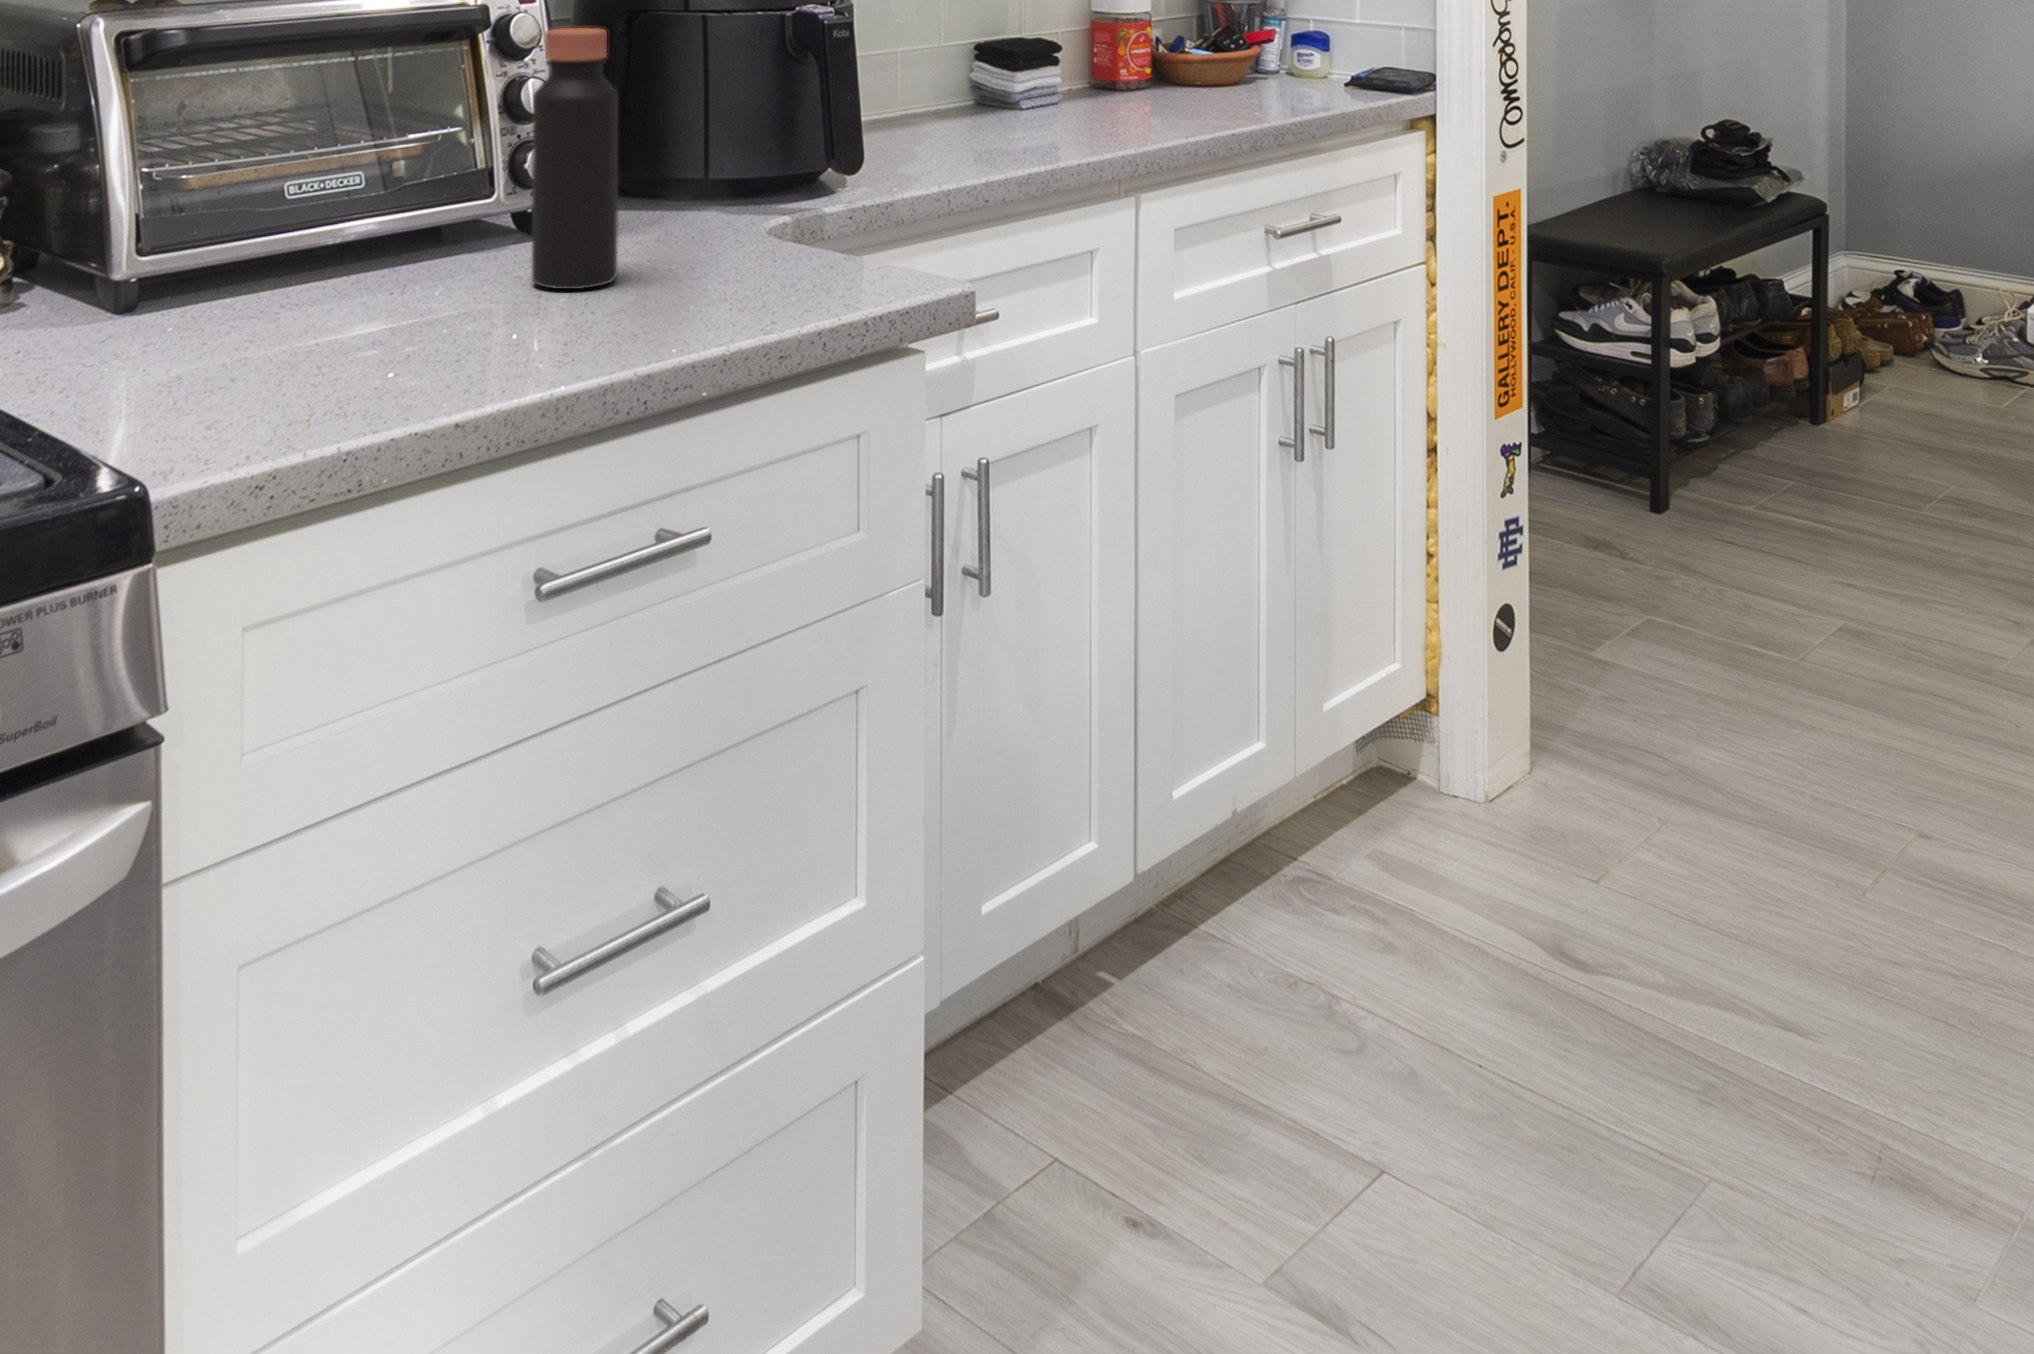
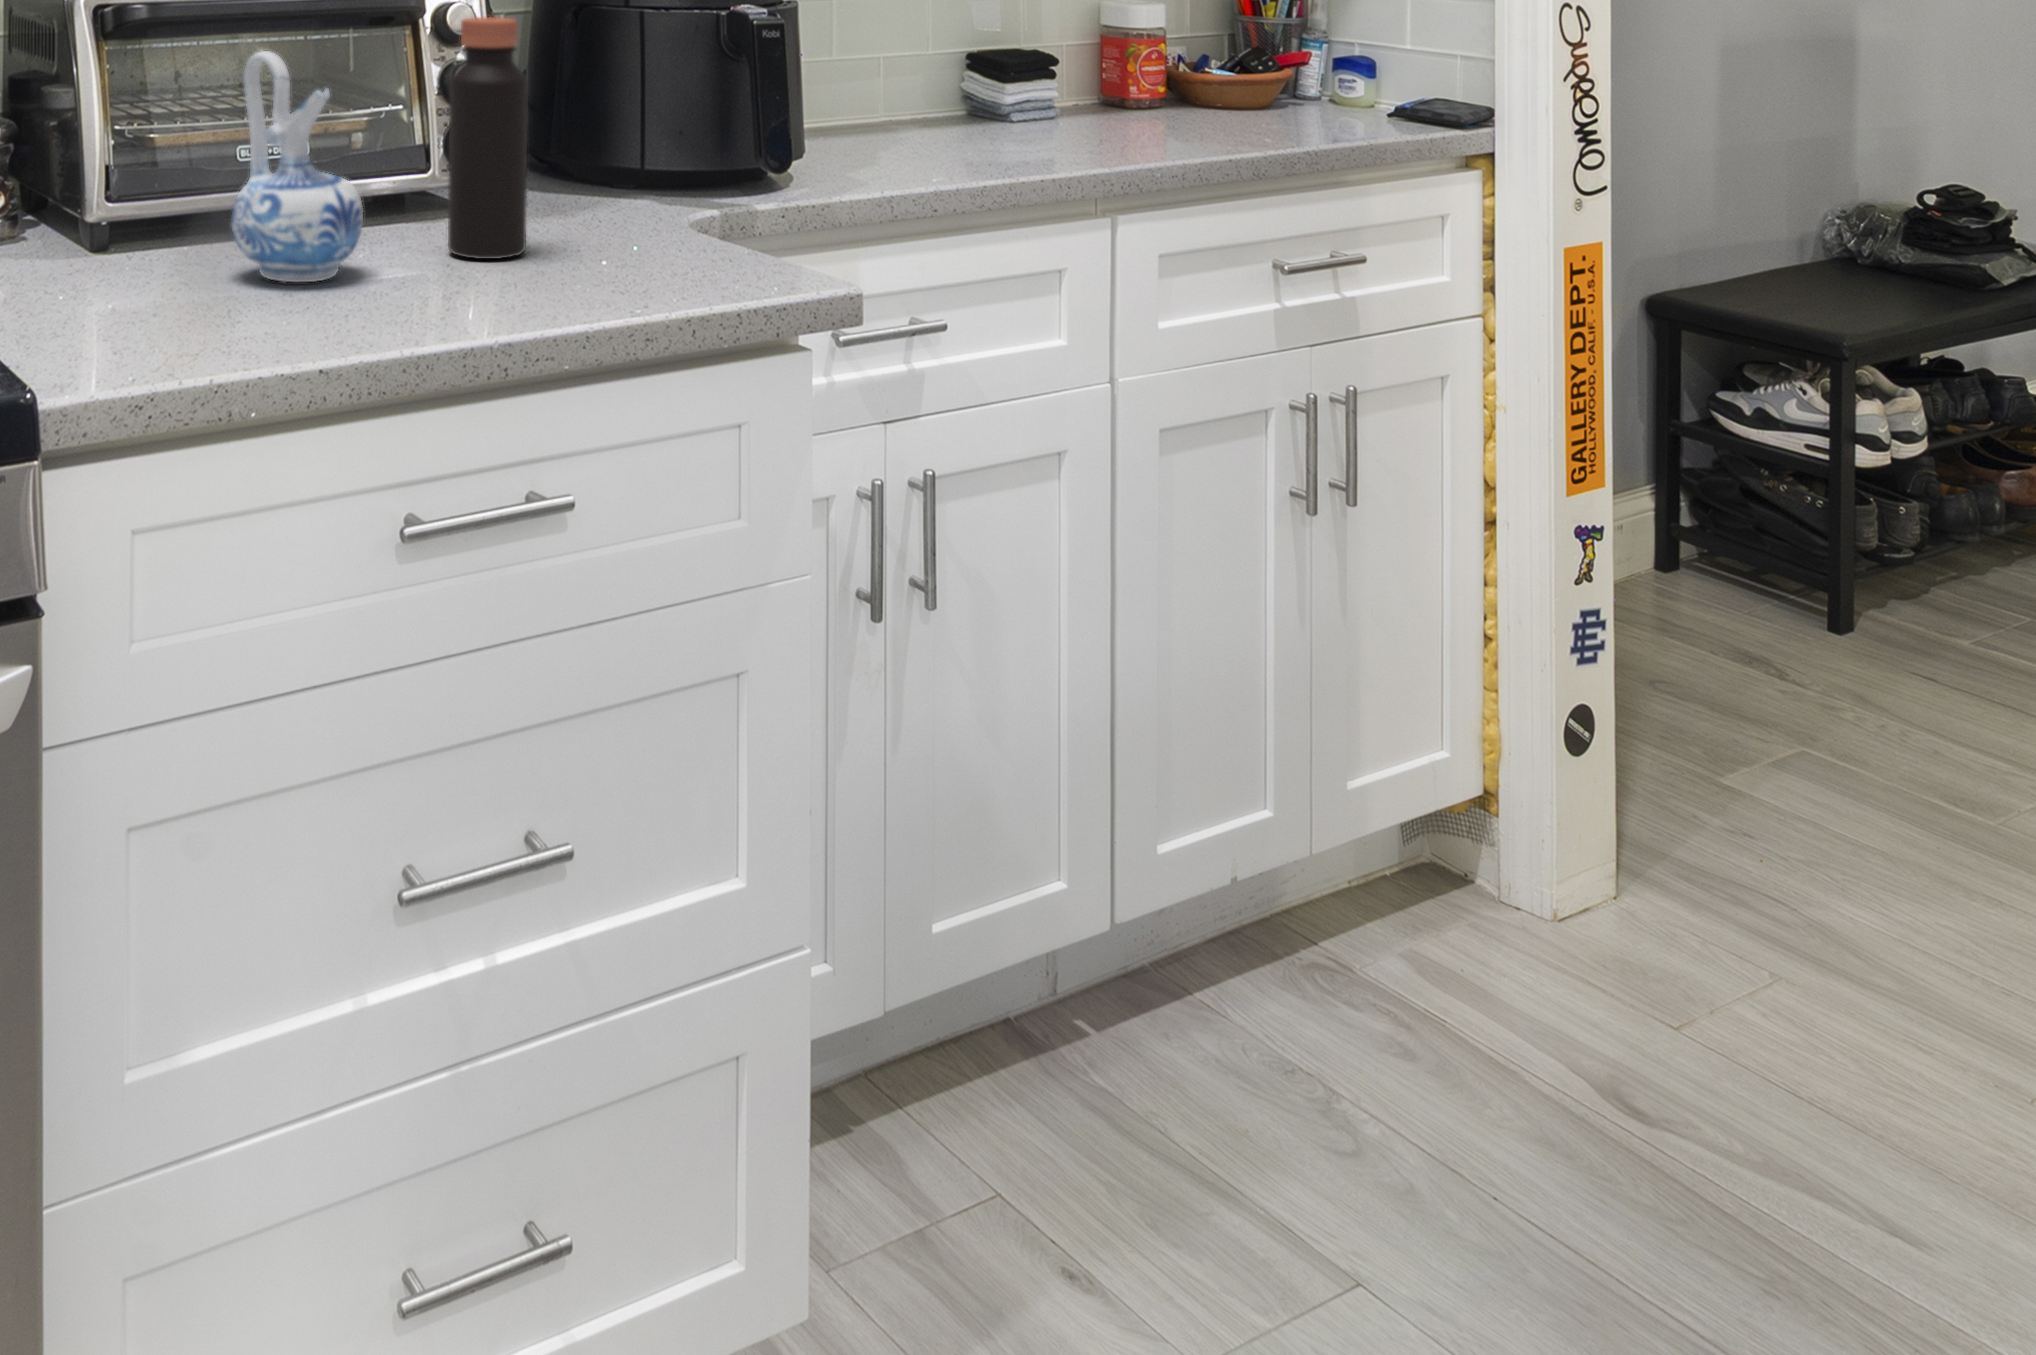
ceramic pitcher: none [301,76,452,332] -> present [231,51,363,282]

